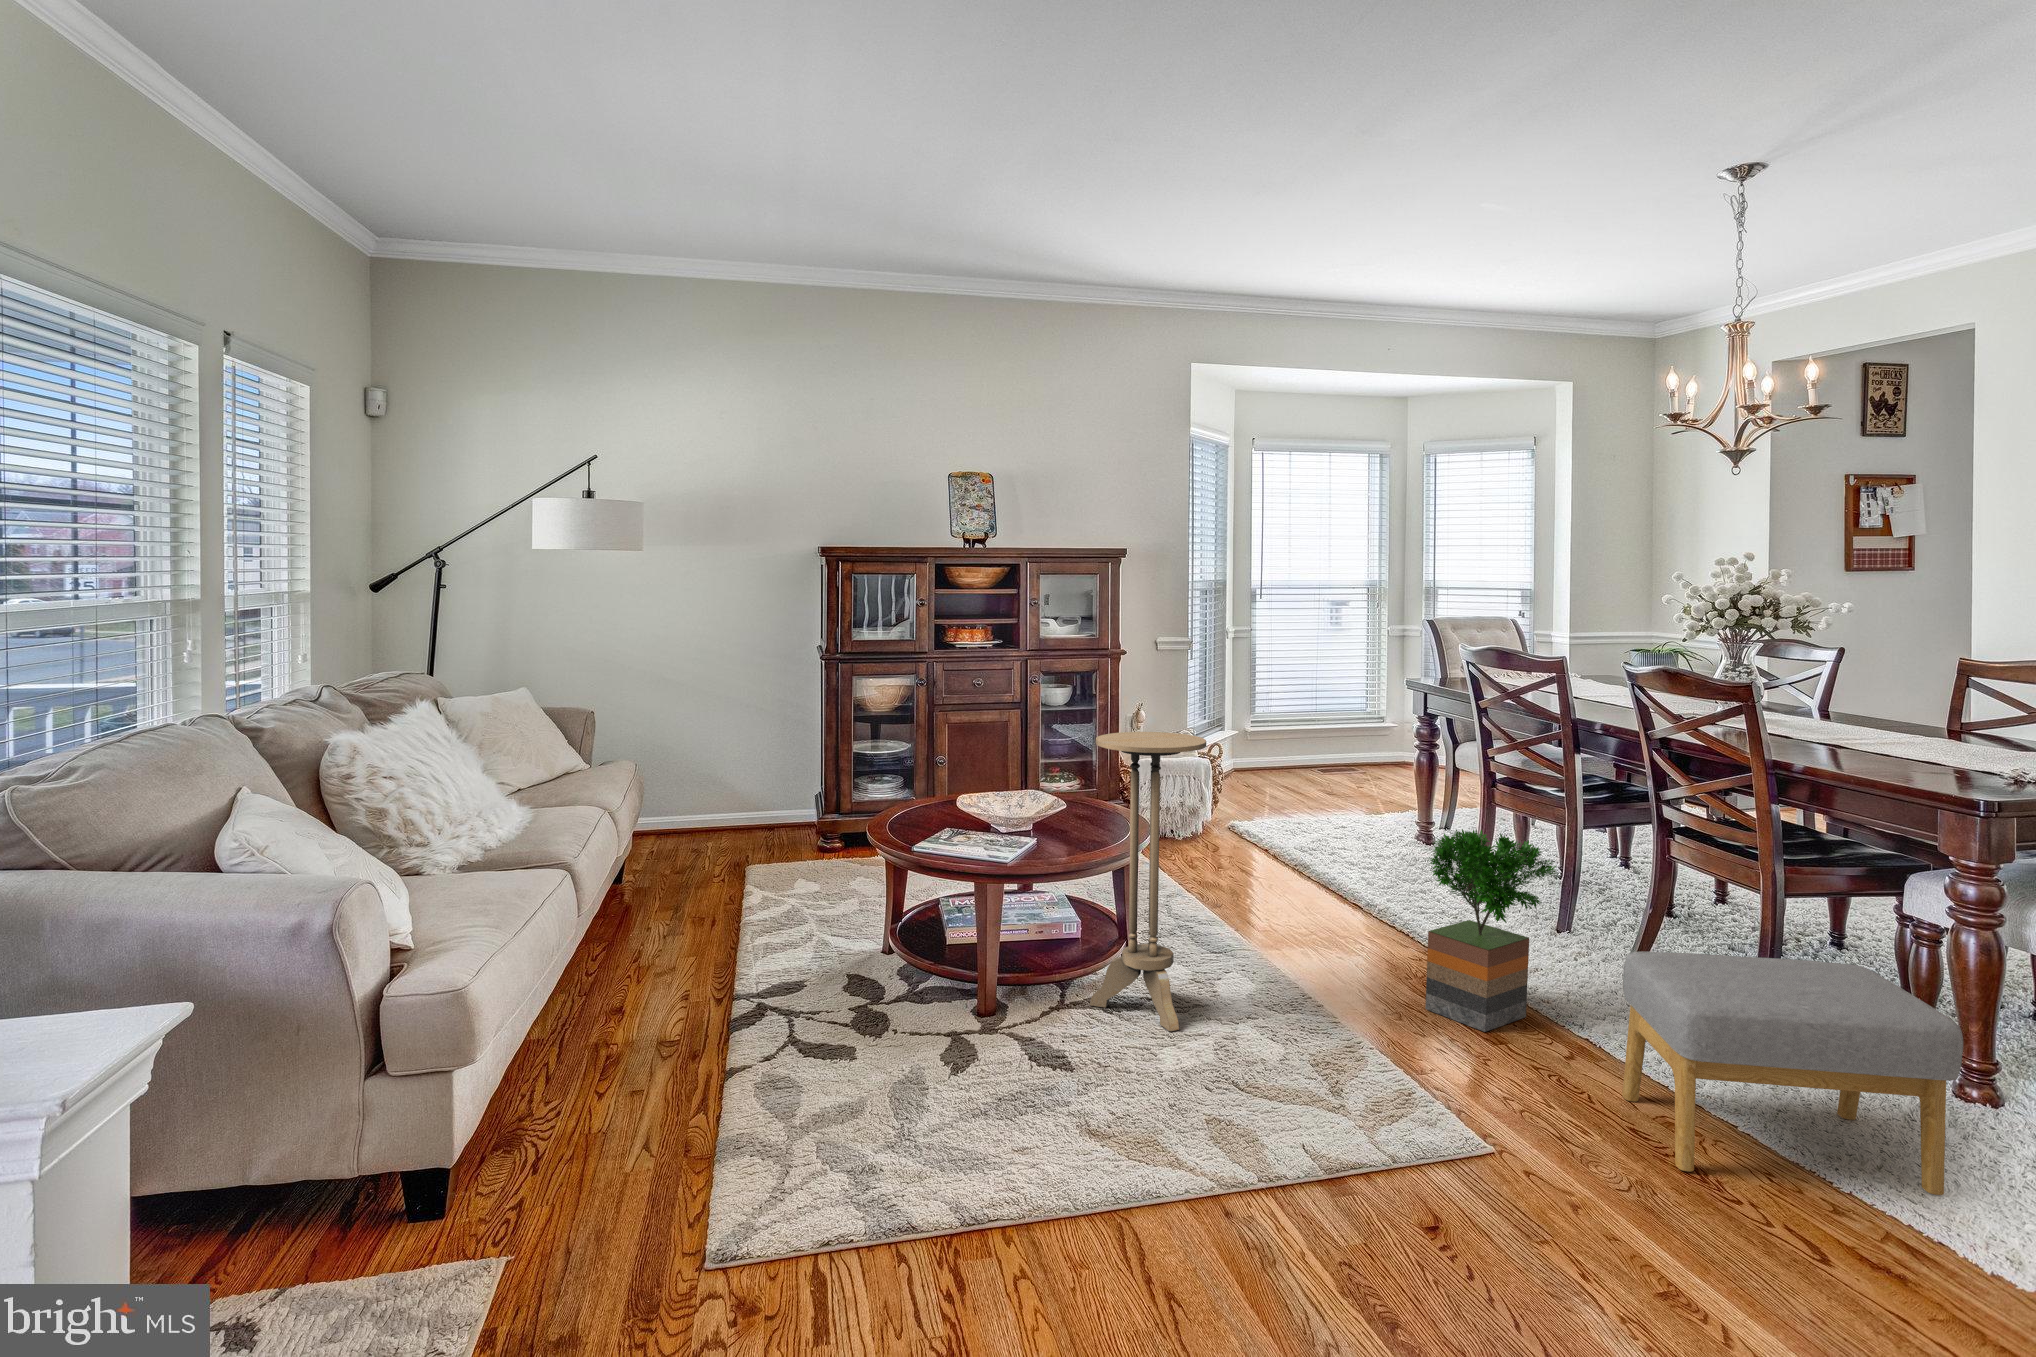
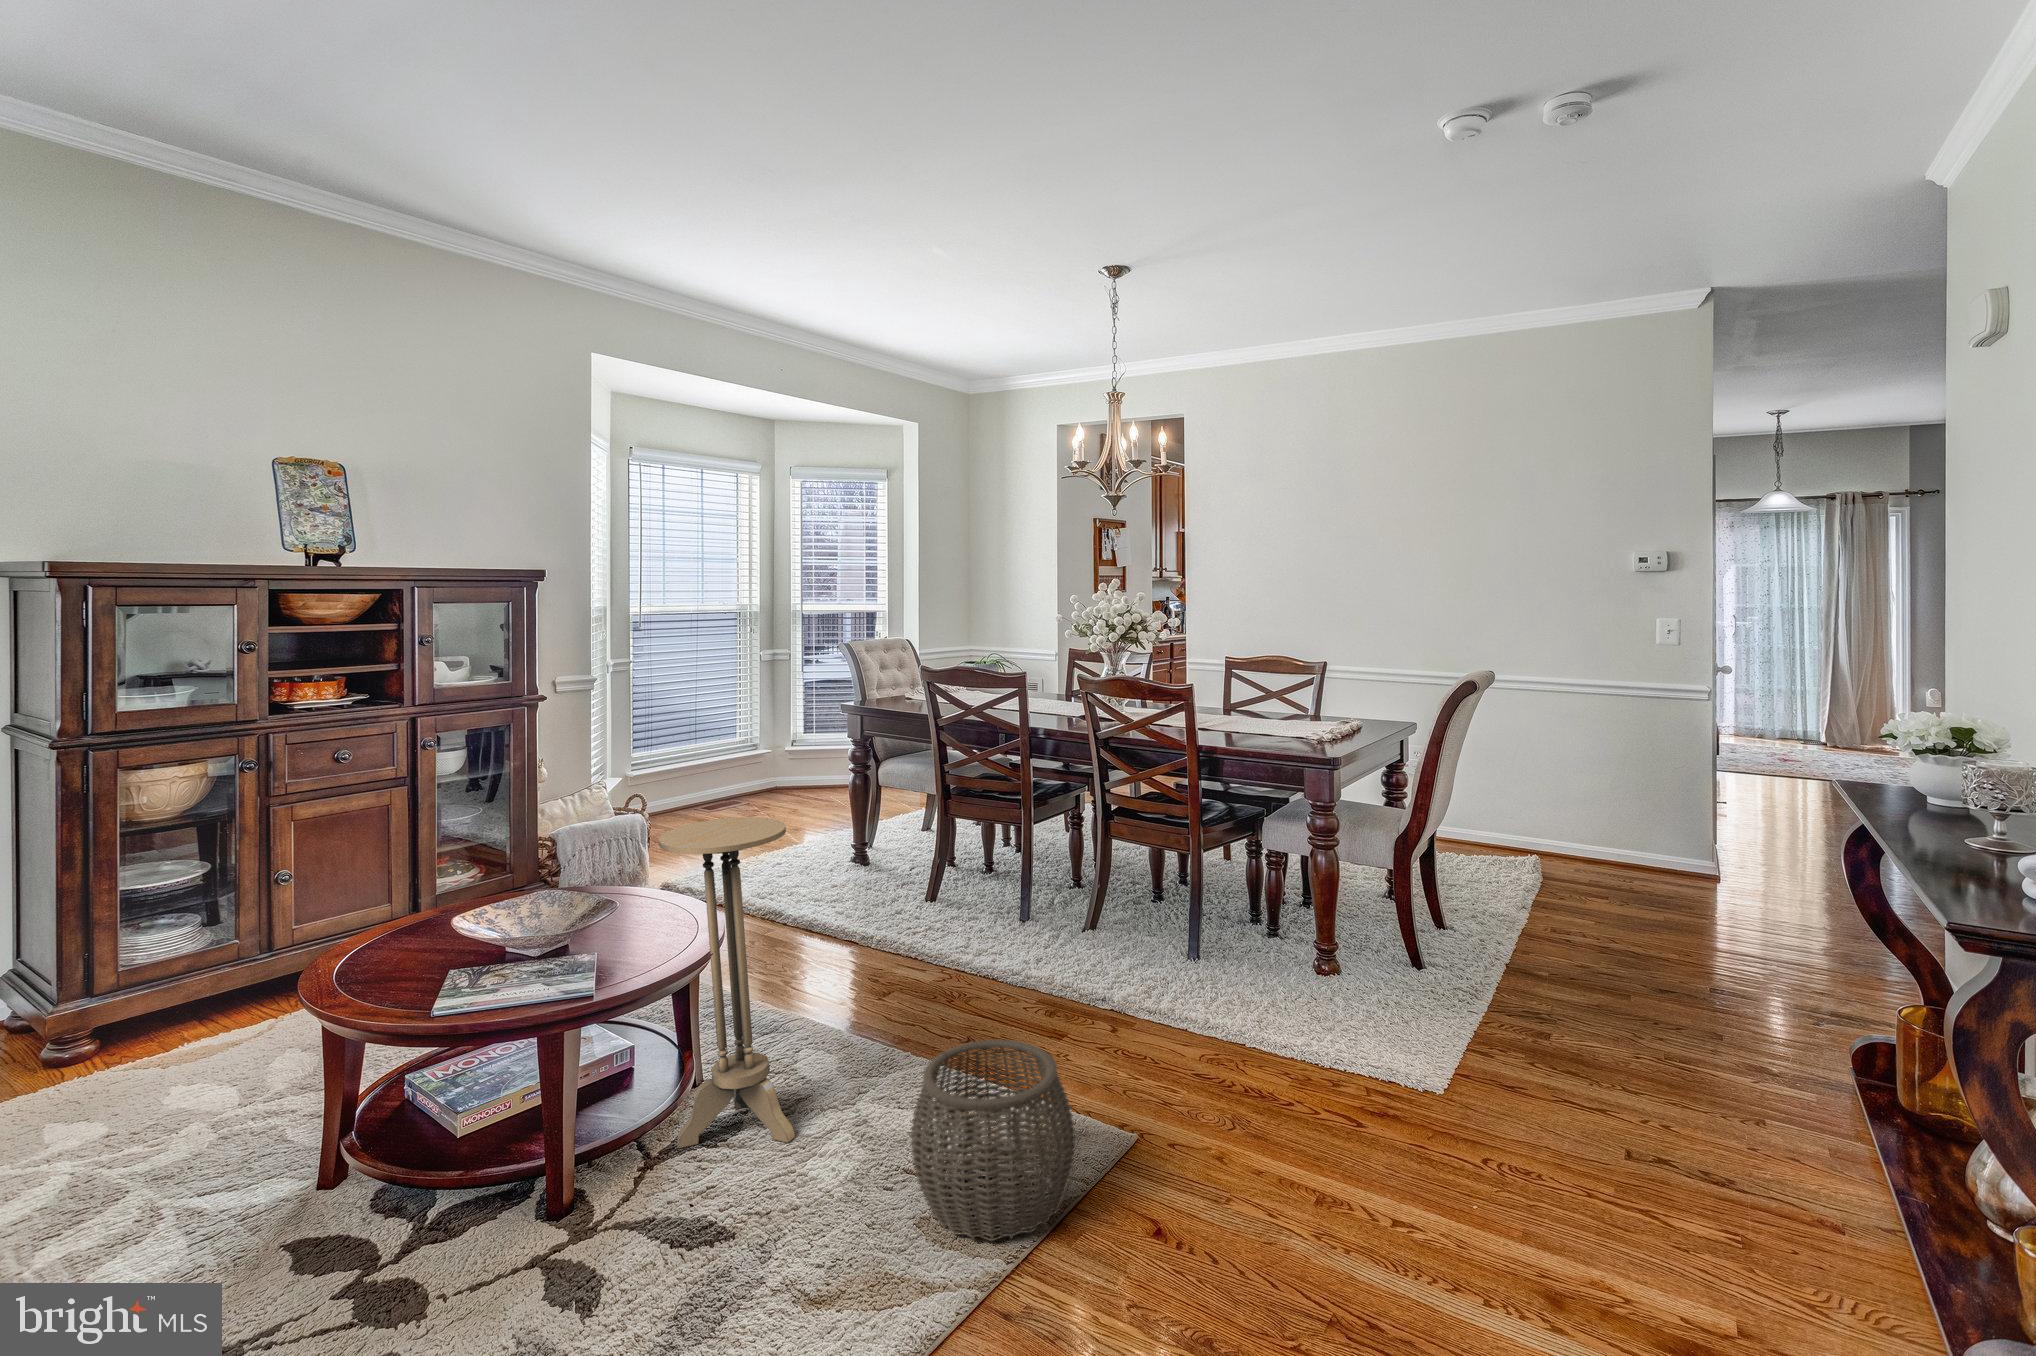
potted tree: present [1425,829,1556,1032] -> none [961,850,1071,1029]
footstool: present [1622,952,1963,1195] -> none [1159,896,1374,1094]
woven basket: none [1217,978,1388,1171] -> present [910,1040,1076,1241]

